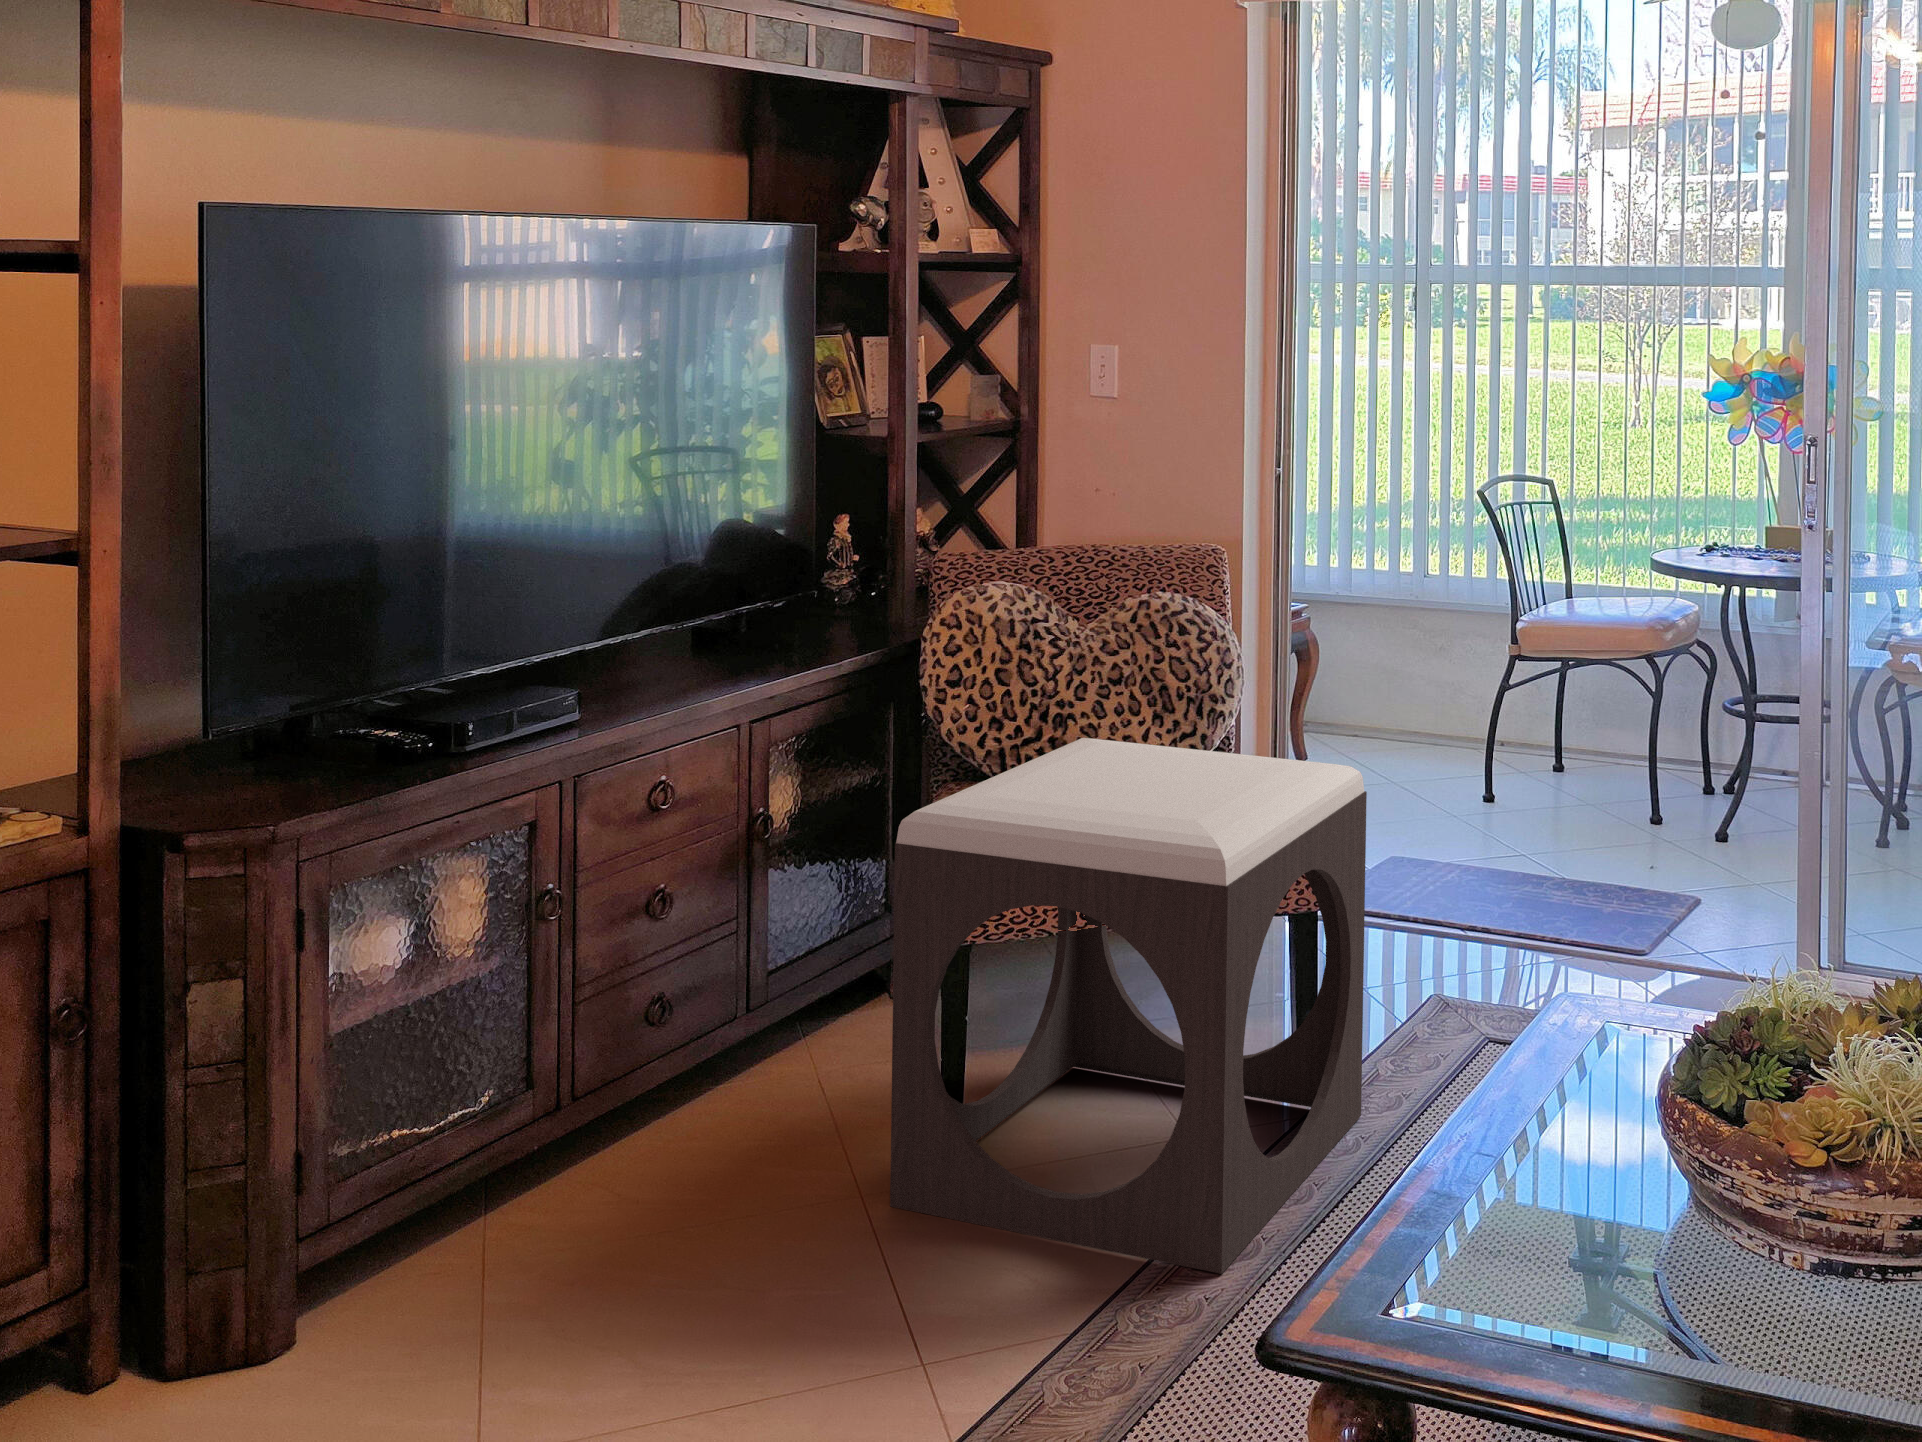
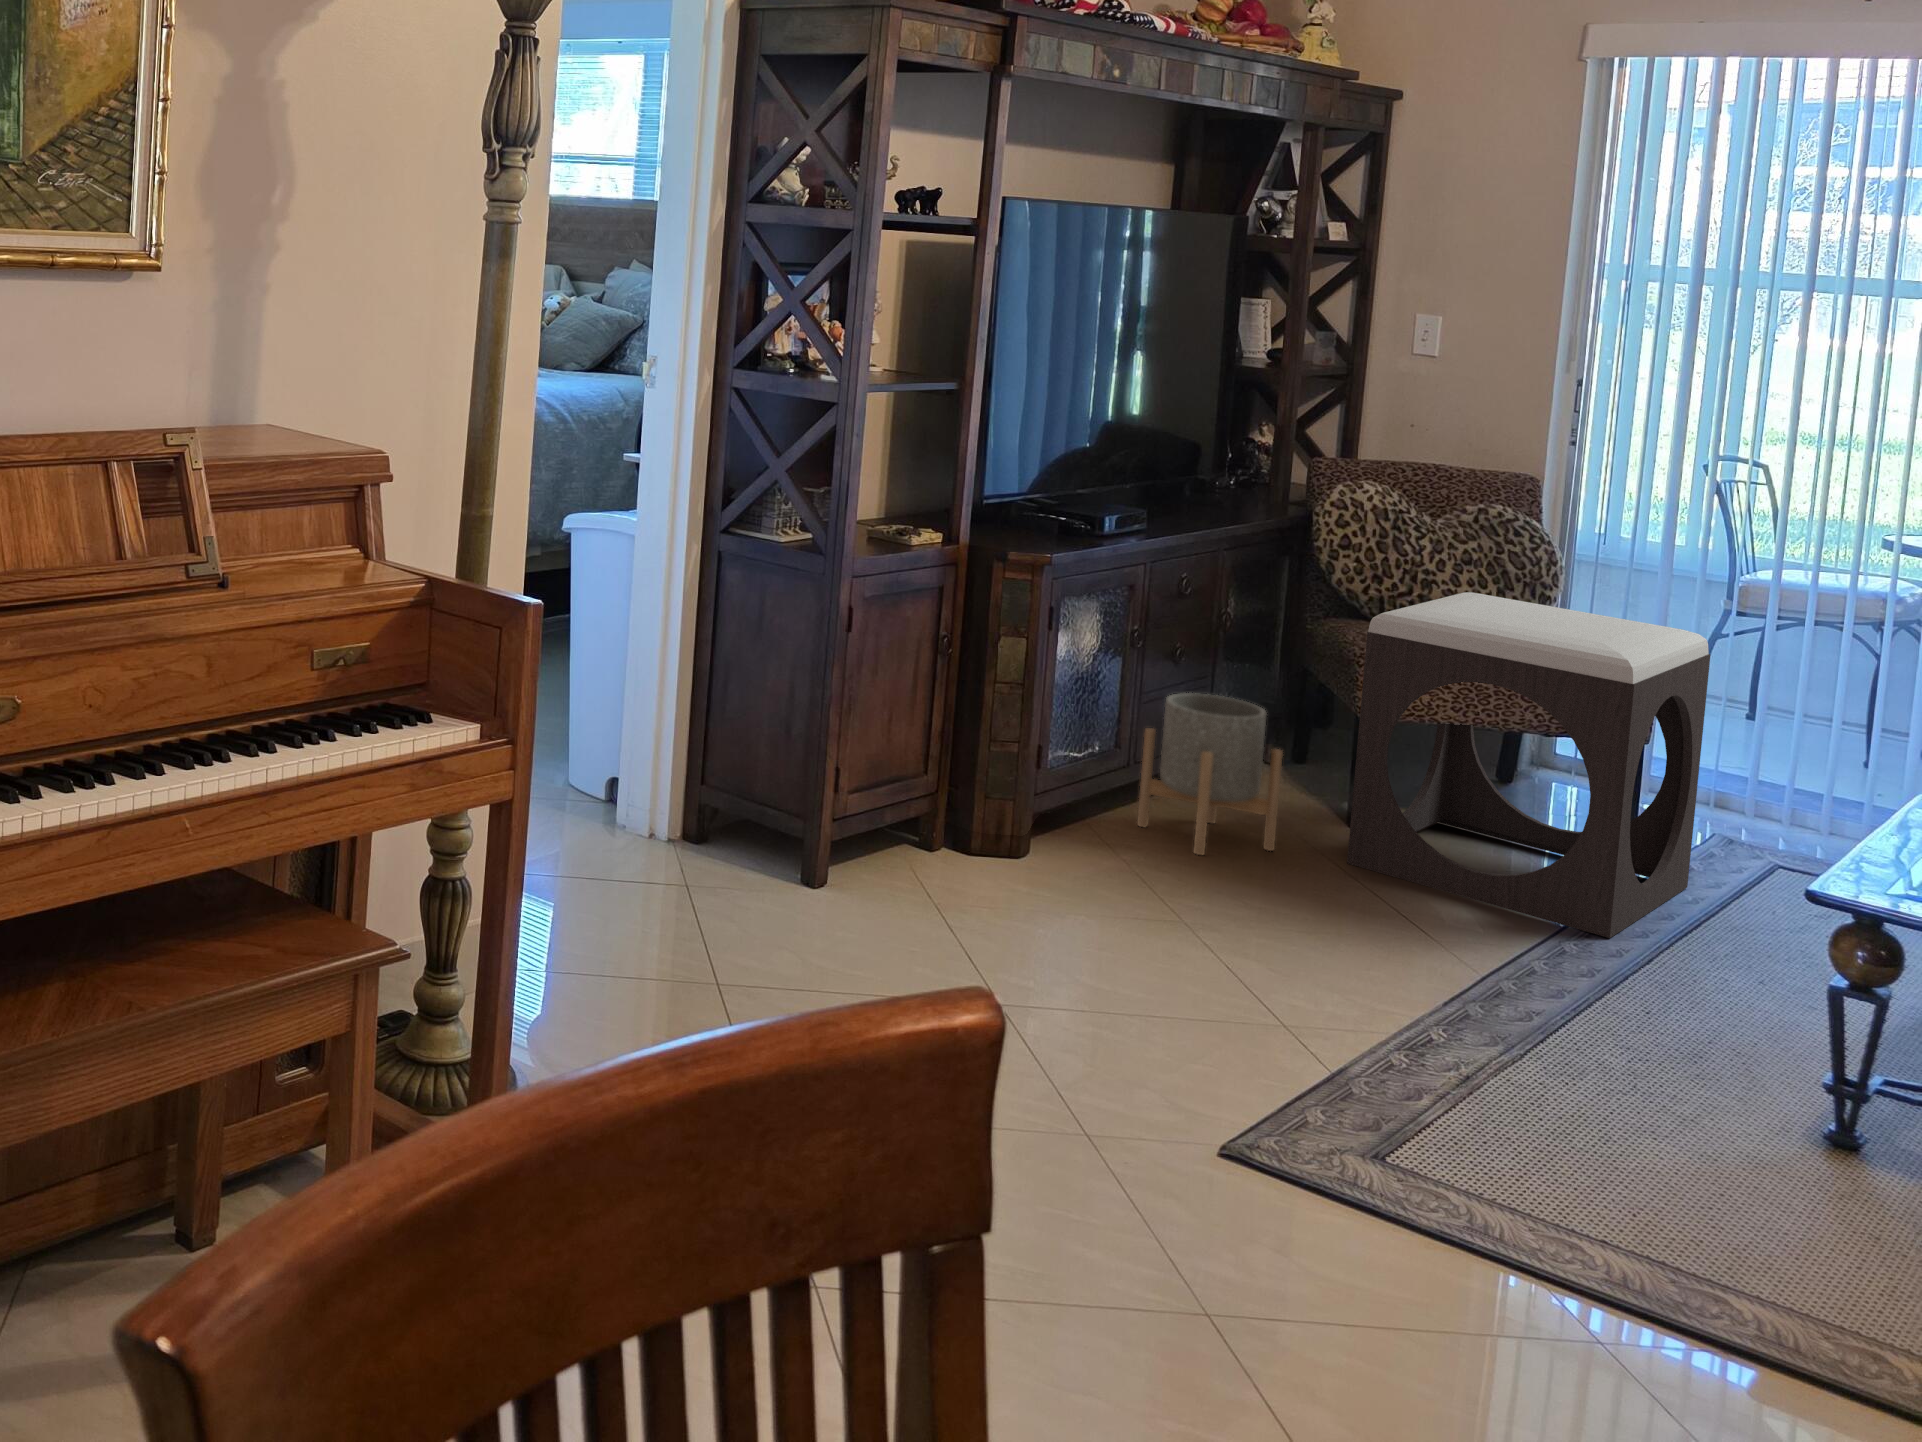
planter: none [573,968,785,1262] -> present [1137,693,1283,855]

